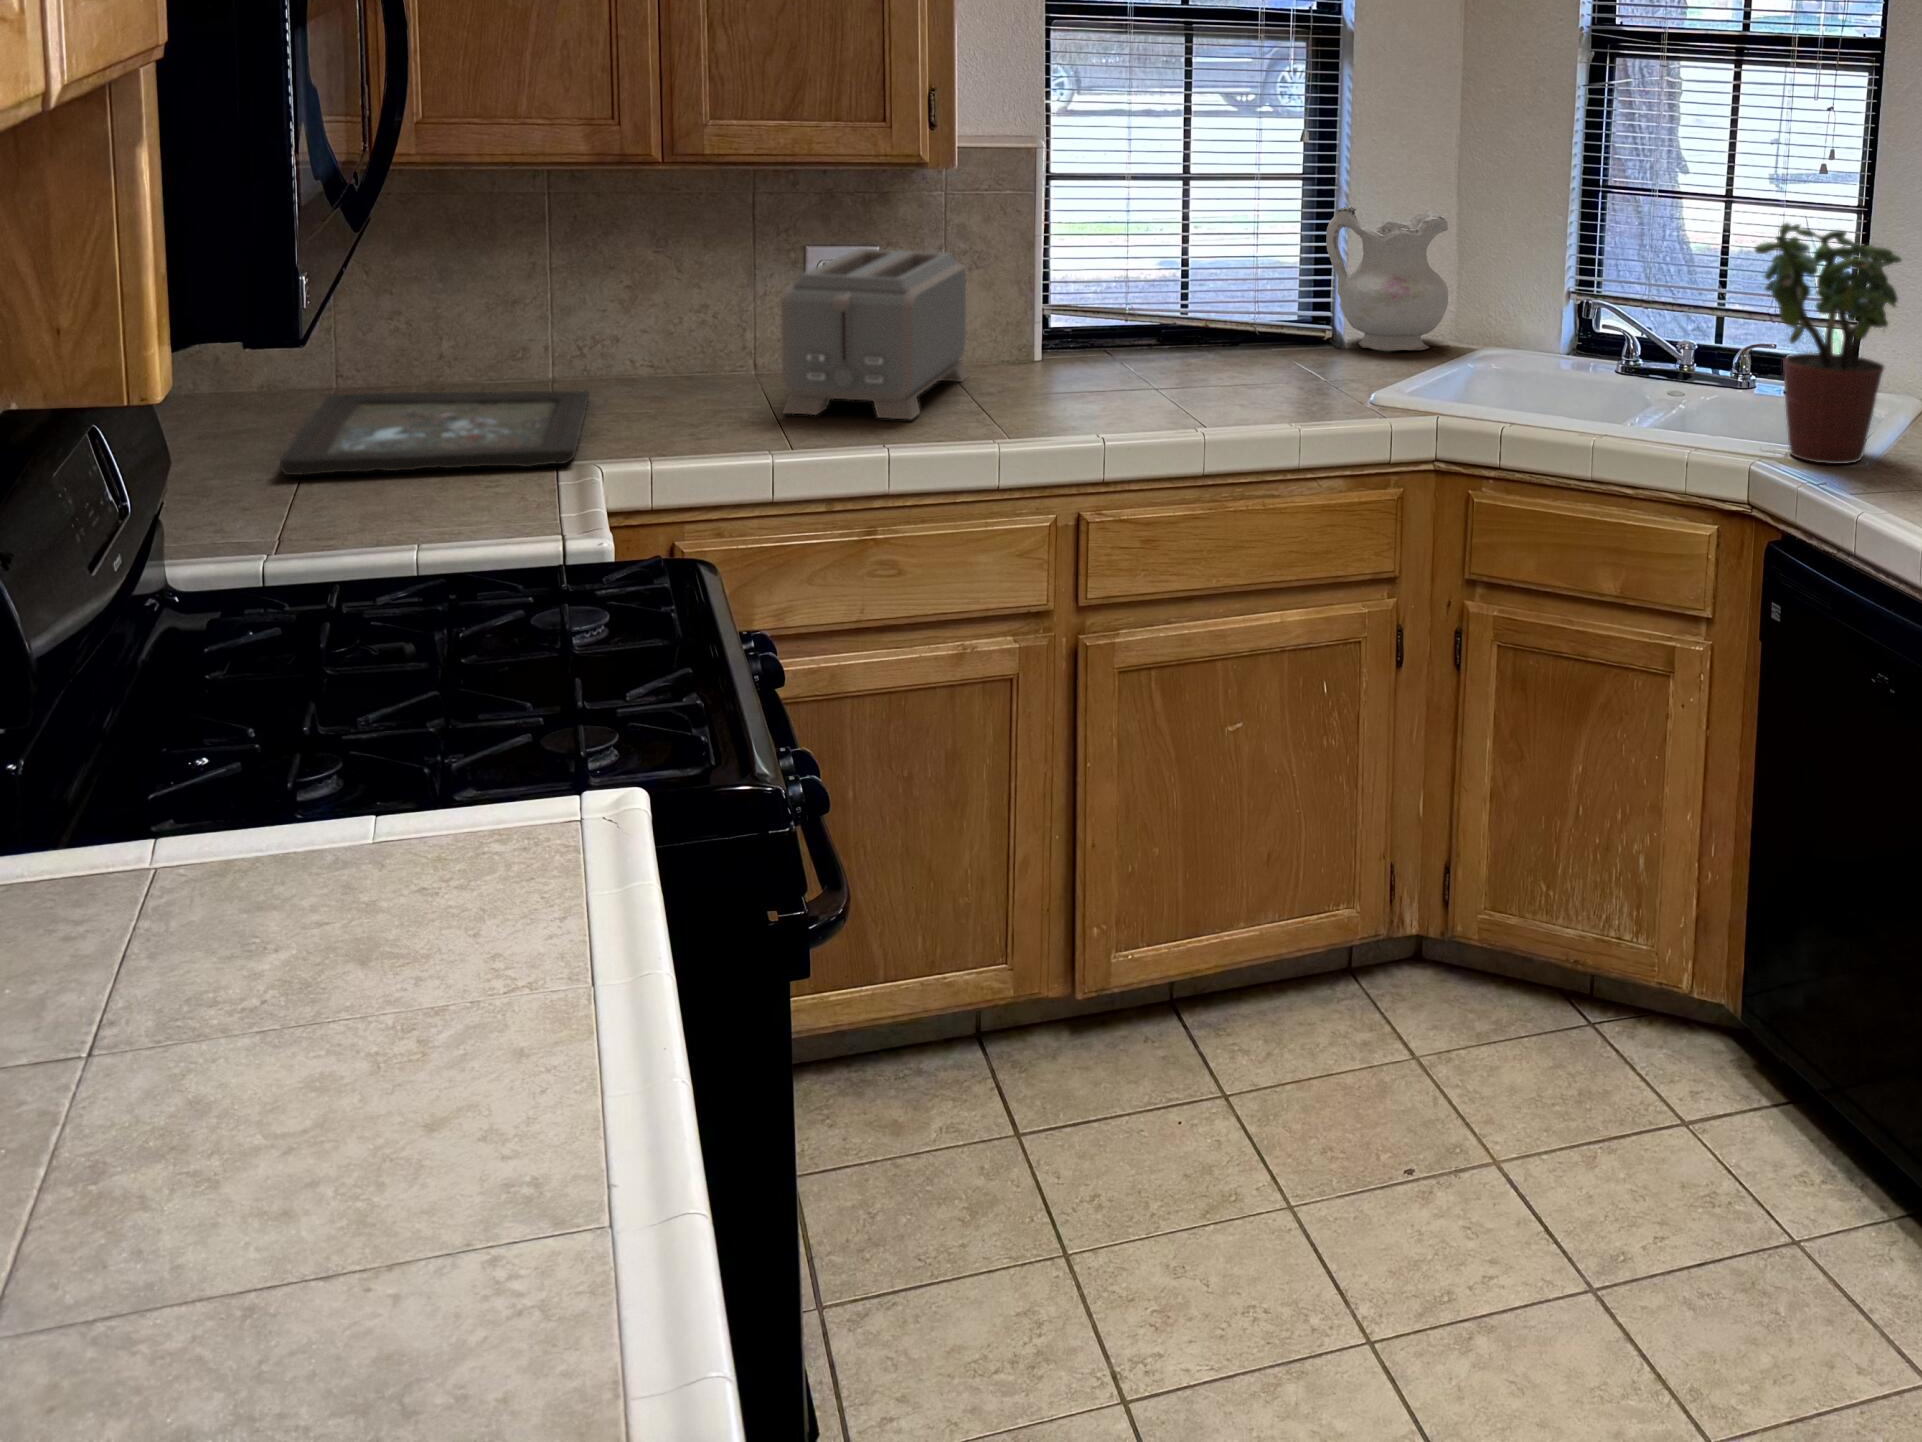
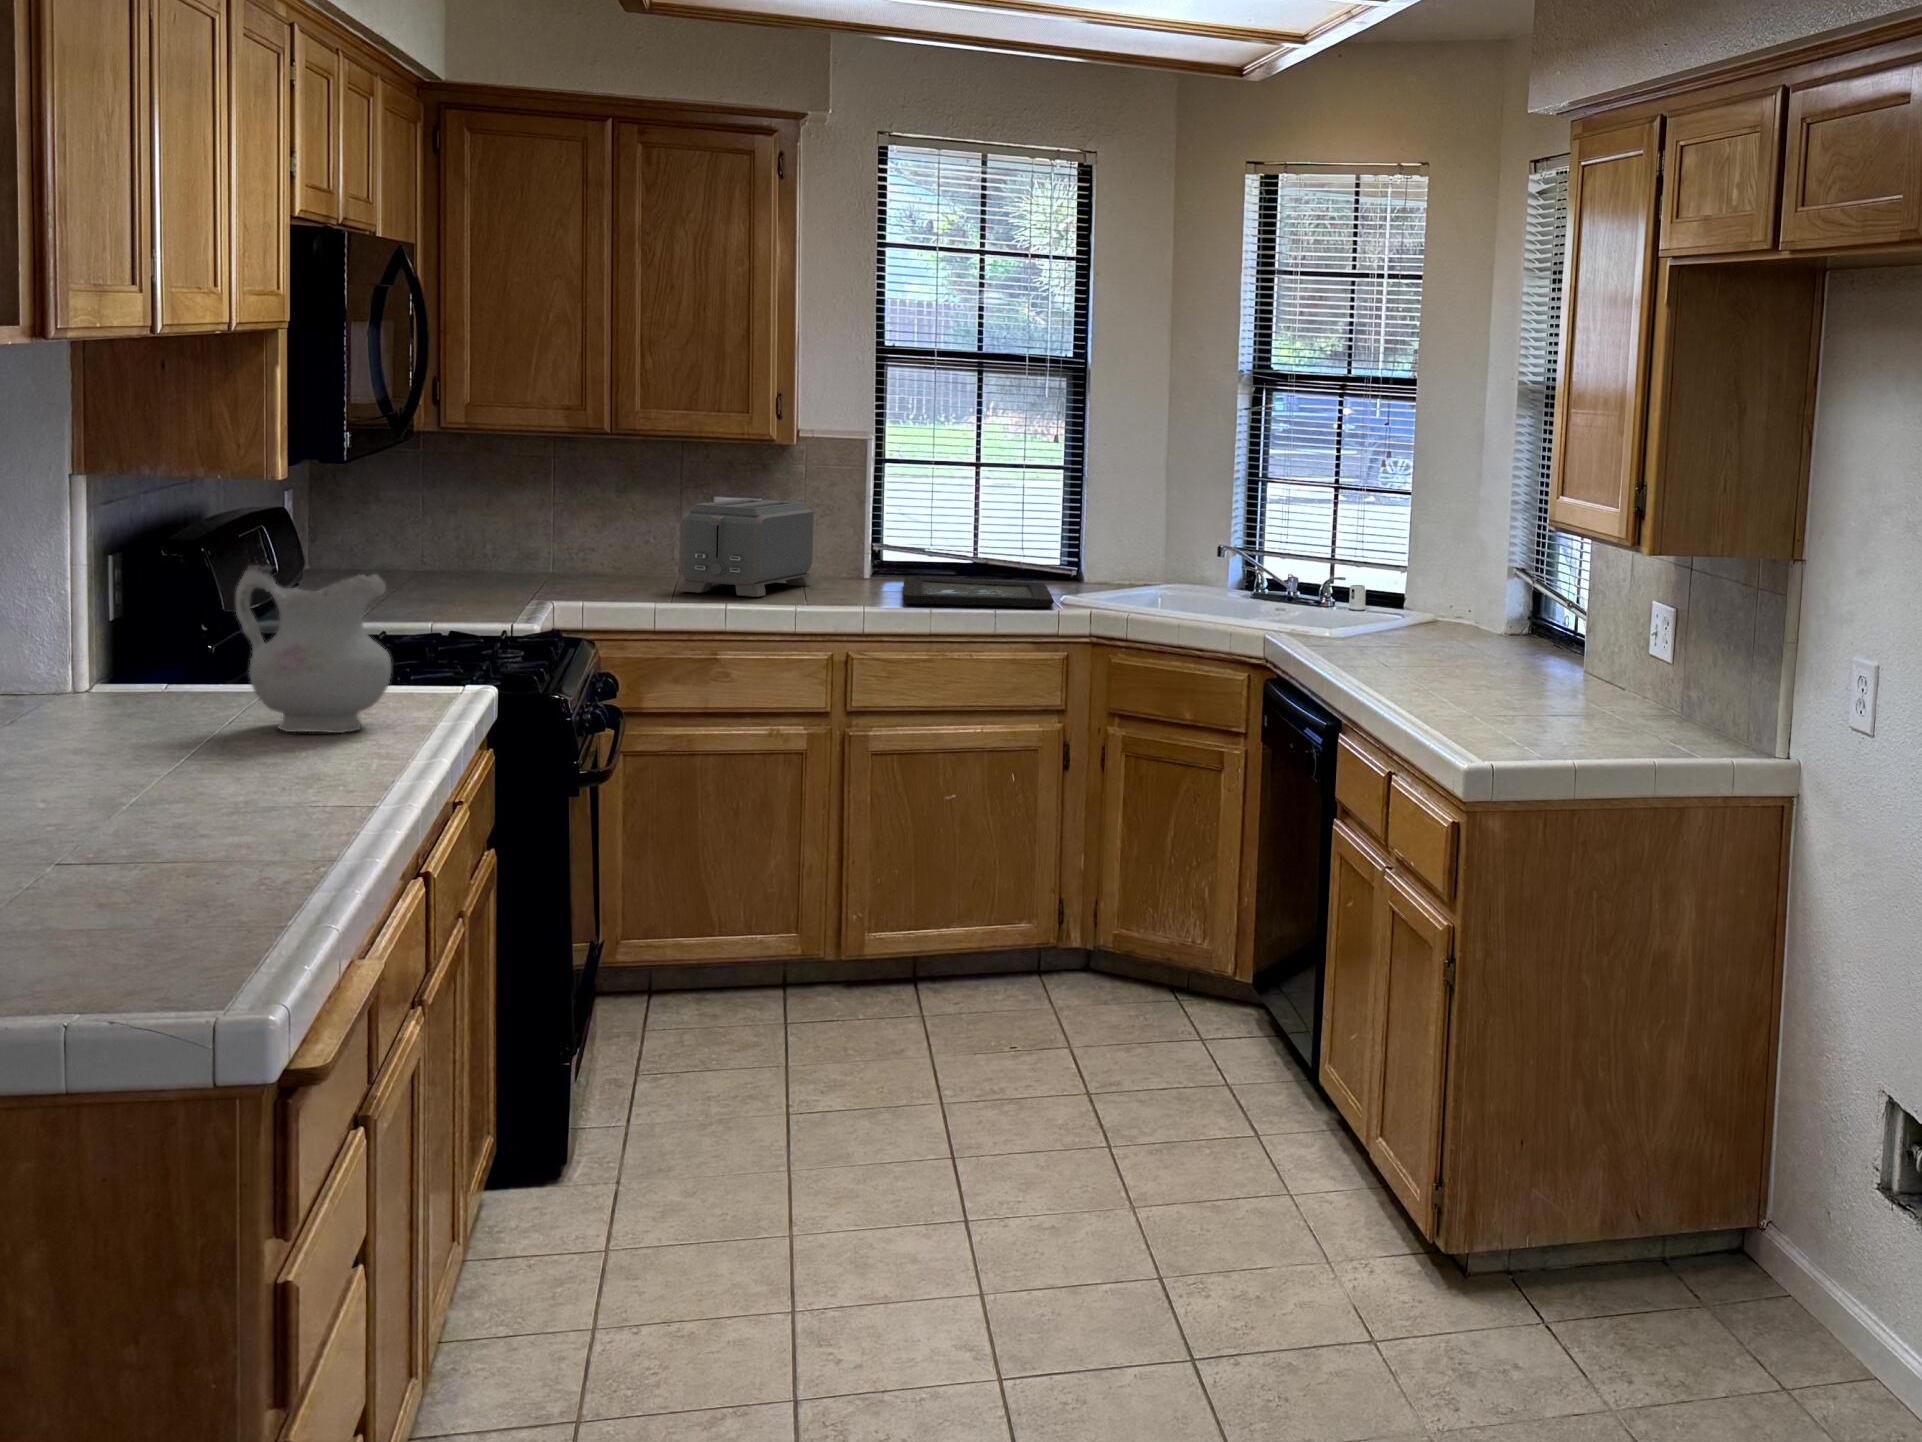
ceramic pitcher: present [1326,207,1448,351] -> present [236,565,391,733]
potted plant: present [1755,223,1901,464] -> none [1279,481,1377,637]
tray: present [280,391,589,475] -> present [903,577,1054,607]

